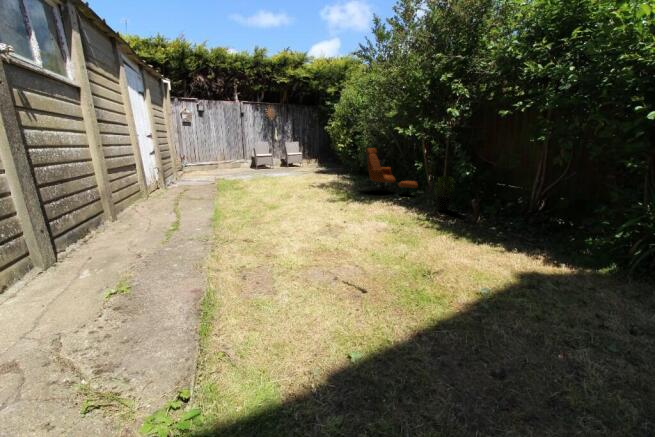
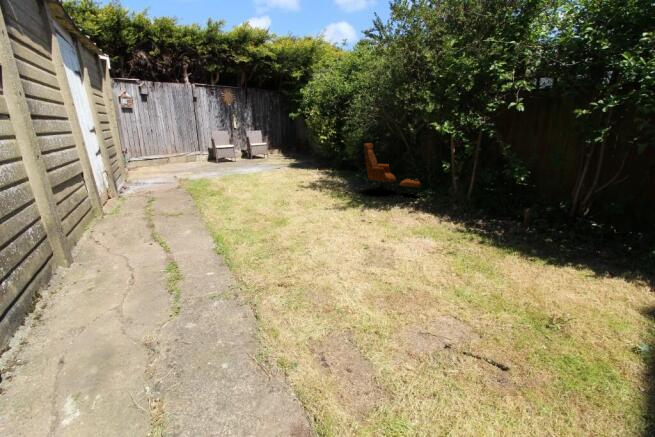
potted plant: present [436,175,455,211] -> none [455,176,480,216]

